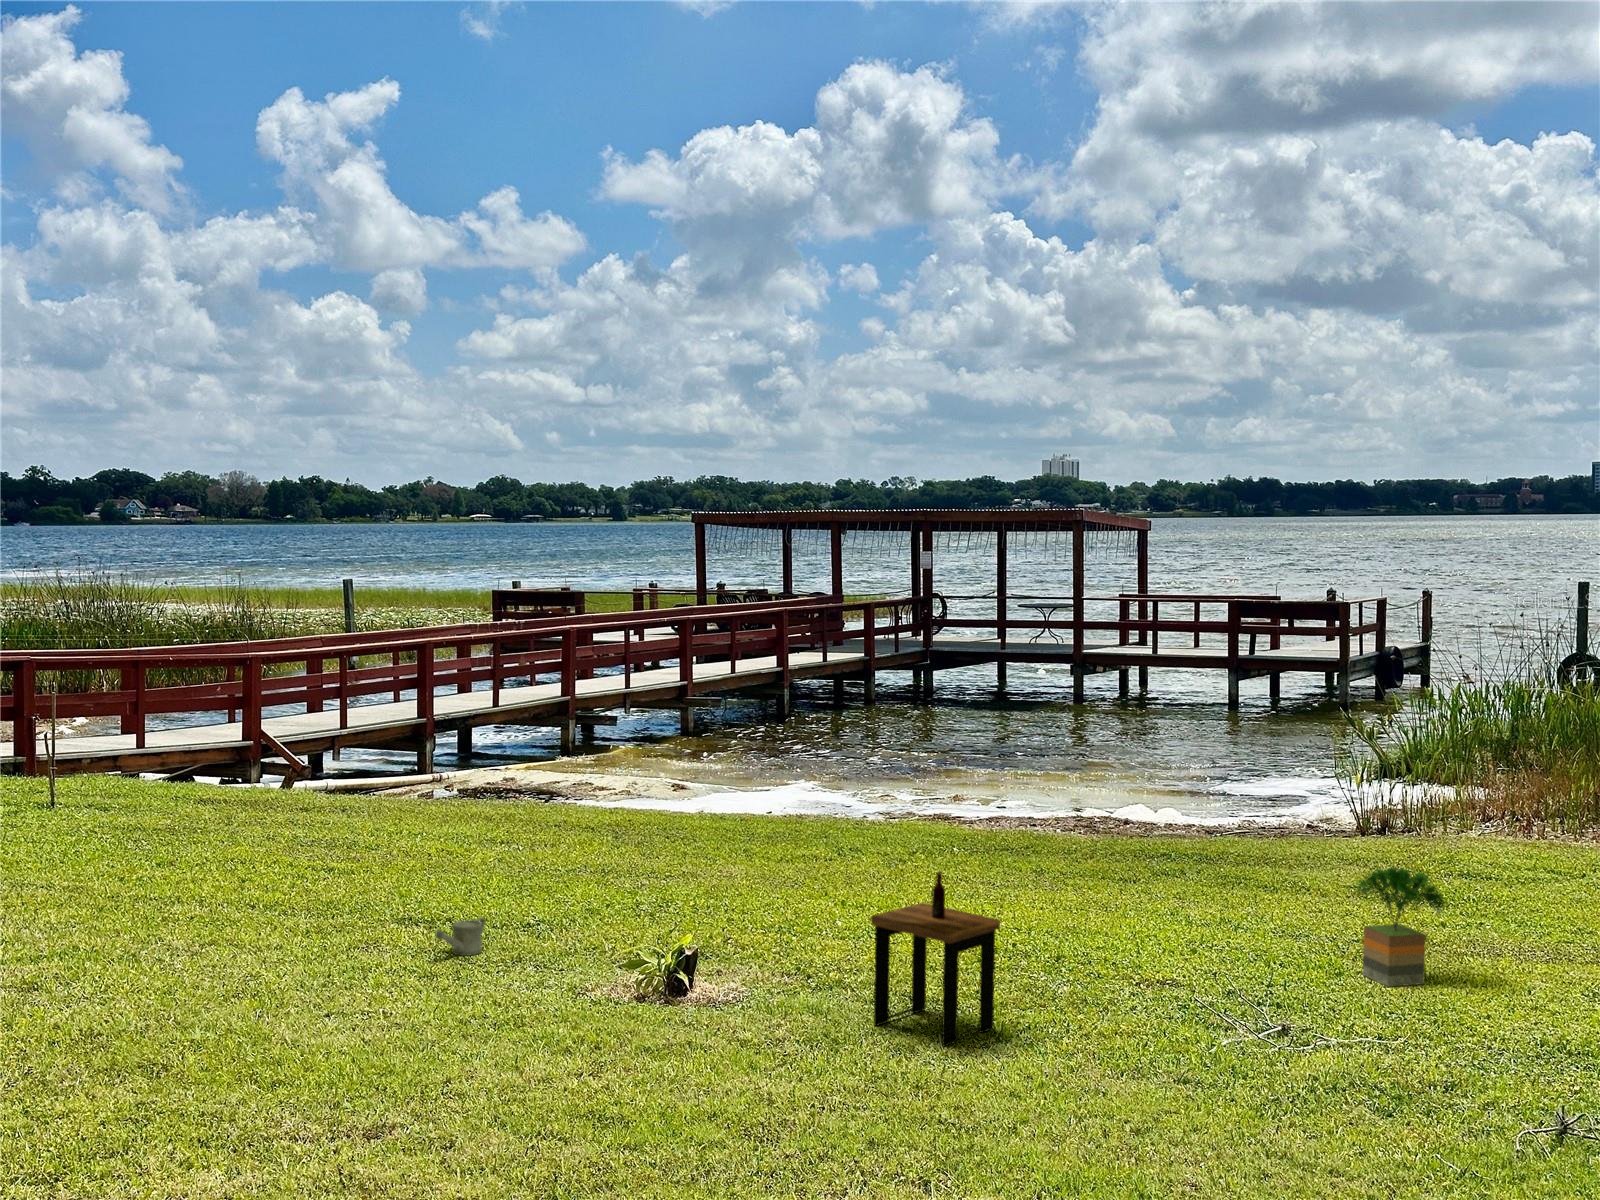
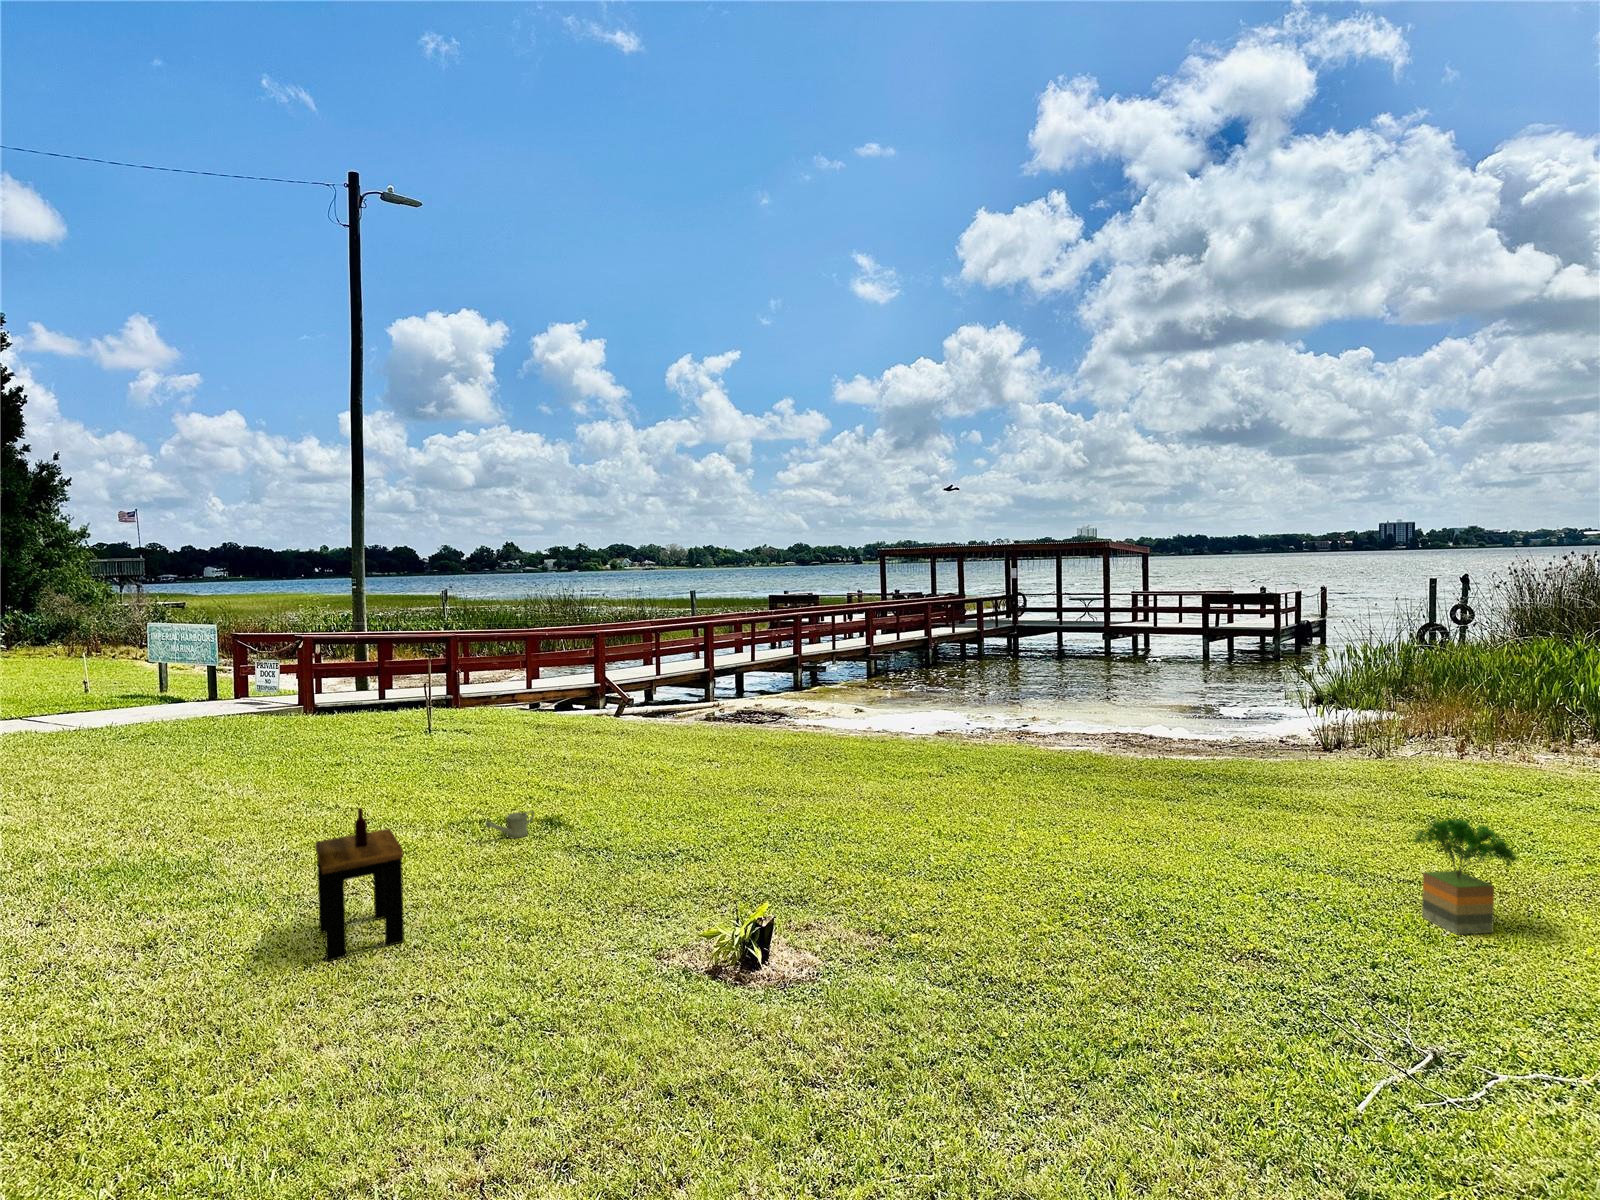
side table: present [871,872,1000,1046] -> present [315,808,404,961]
watering can: present [436,917,485,956] -> present [486,810,534,838]

